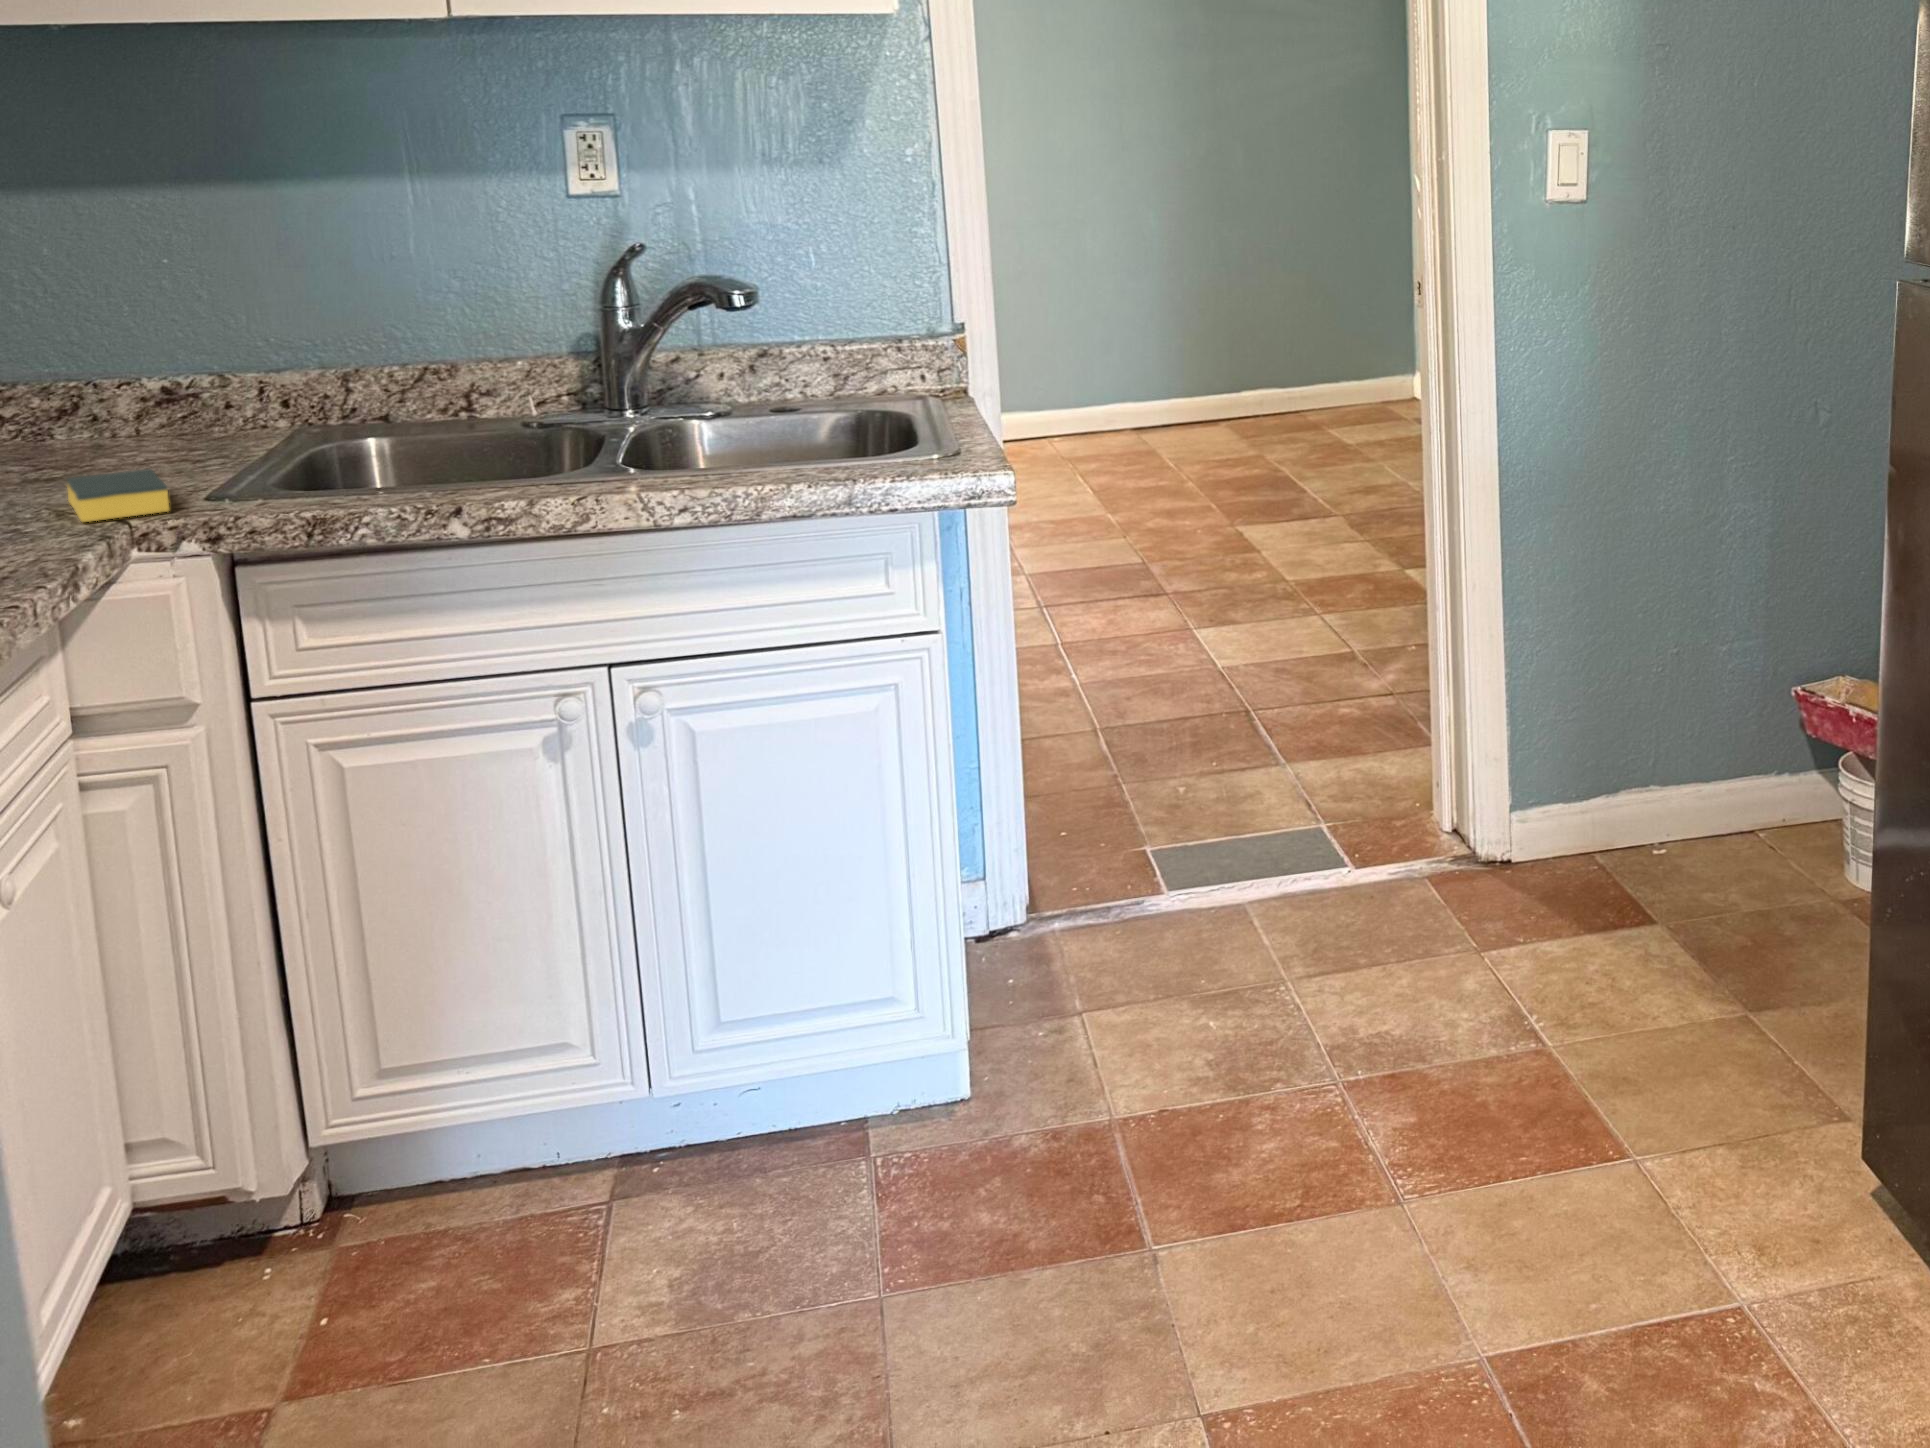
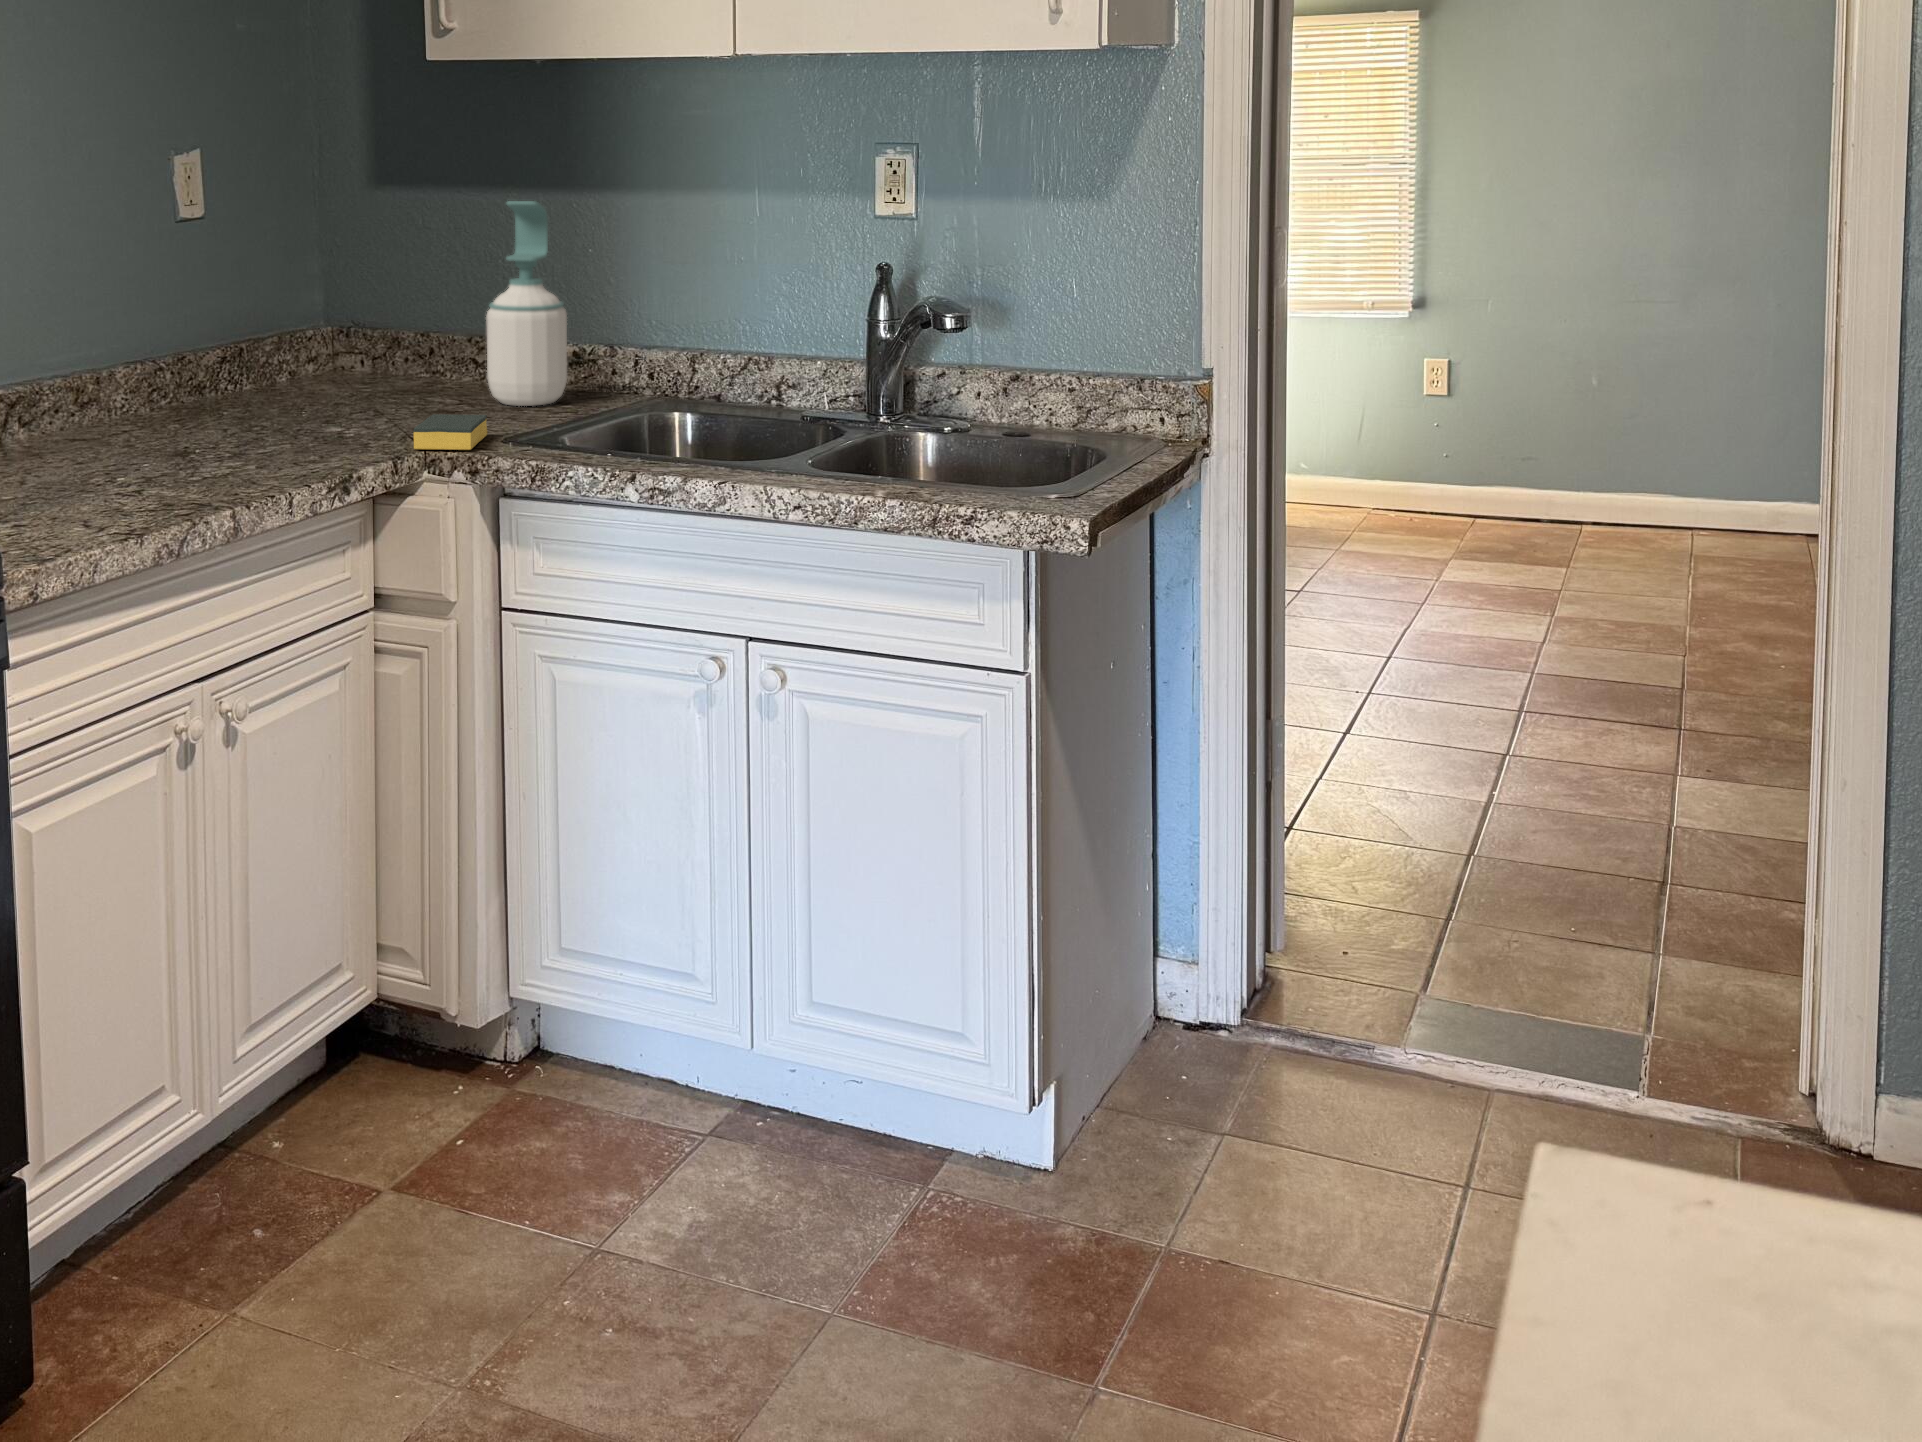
soap bottle: none [51,202,181,459] -> present [487,201,567,406]

